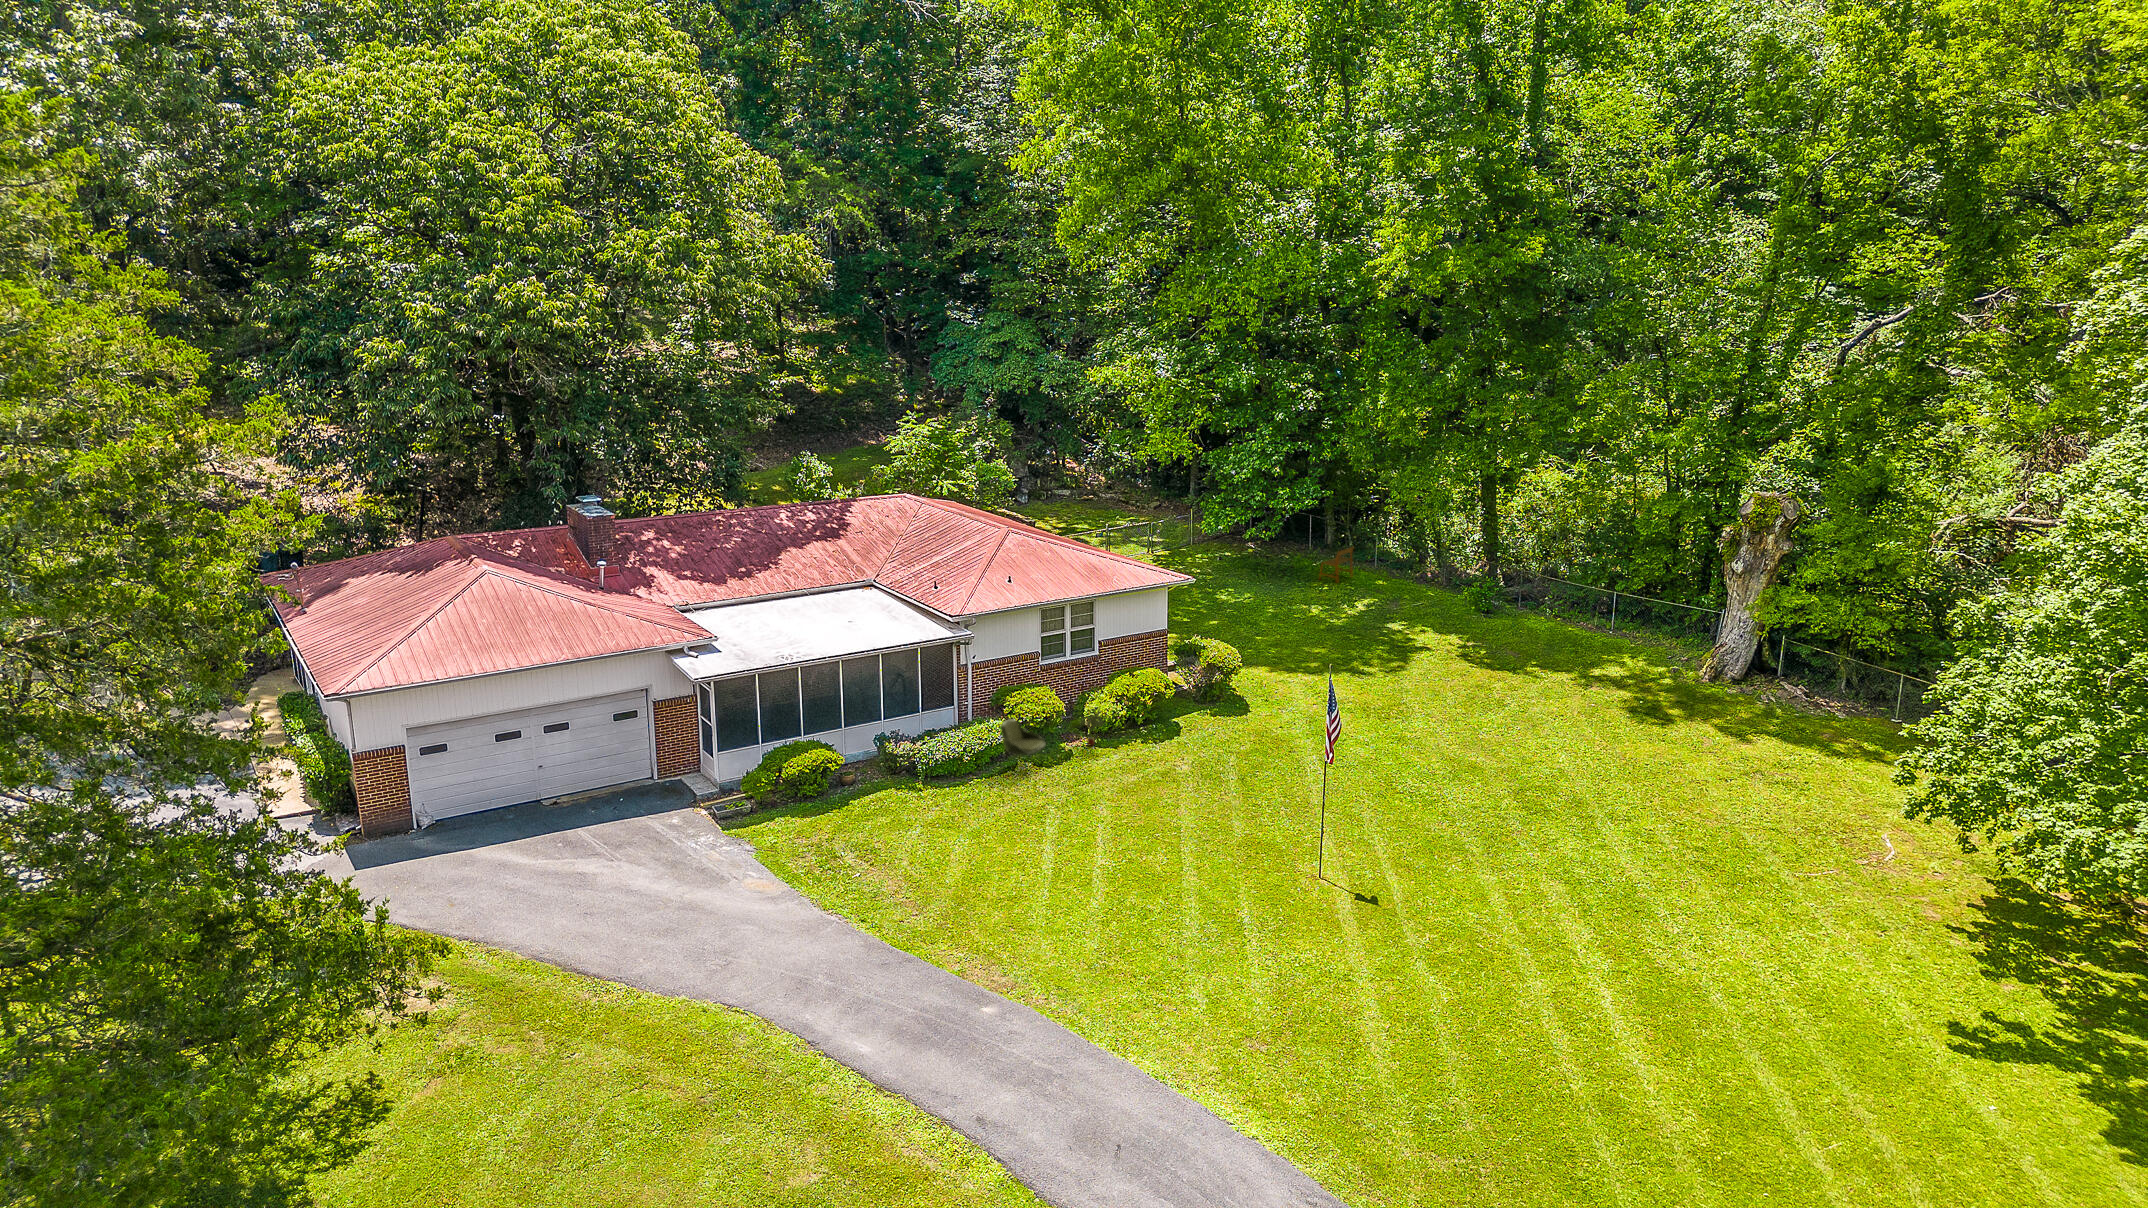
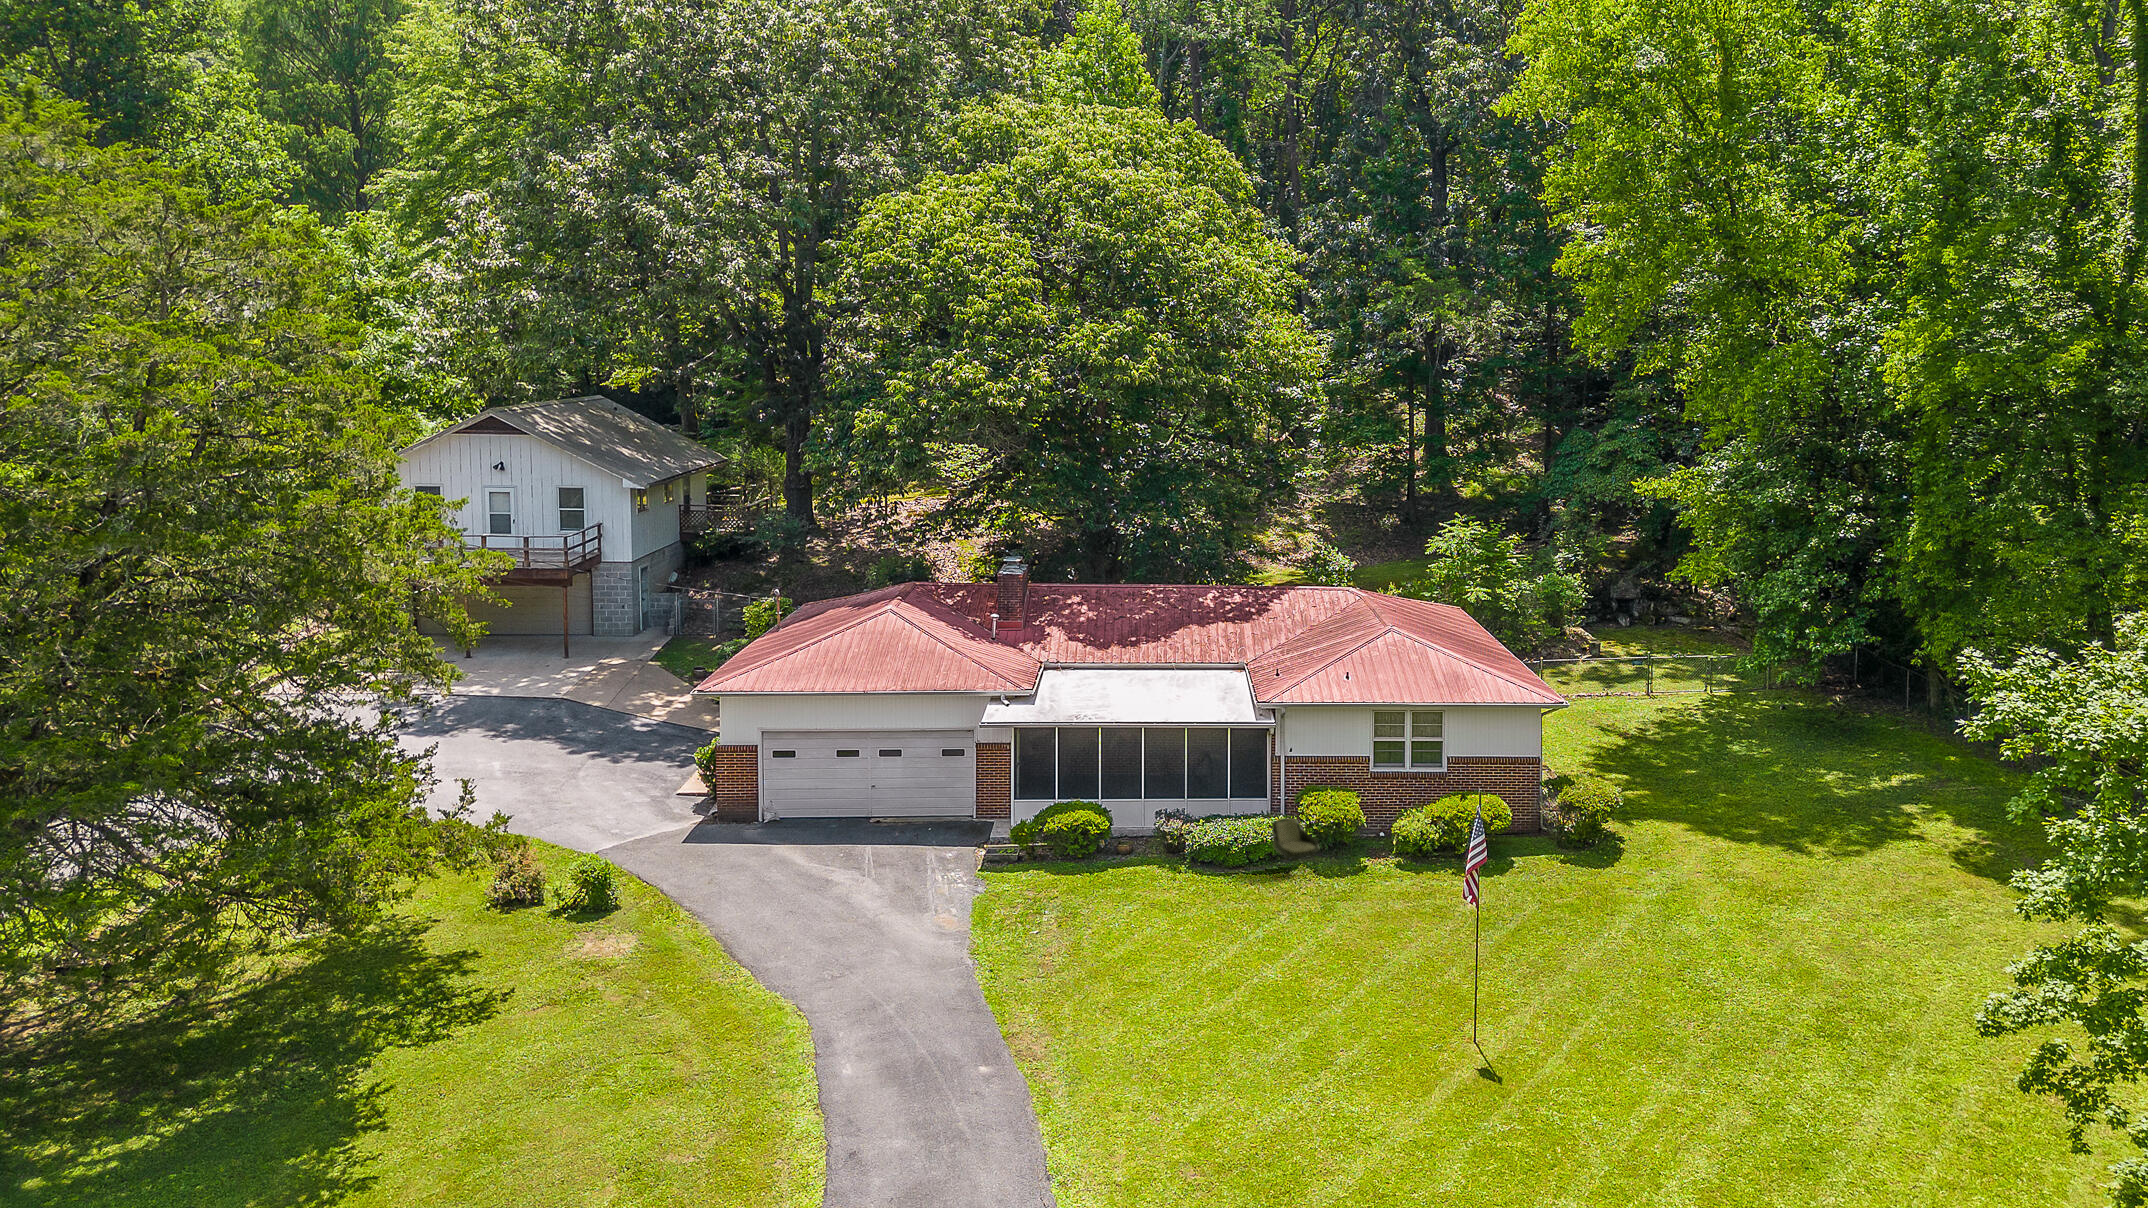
bench: present [1319,547,1353,582] -> none [1911,706,1970,748]
potted tree: present [1079,710,1106,746] -> none [1381,824,1408,865]

